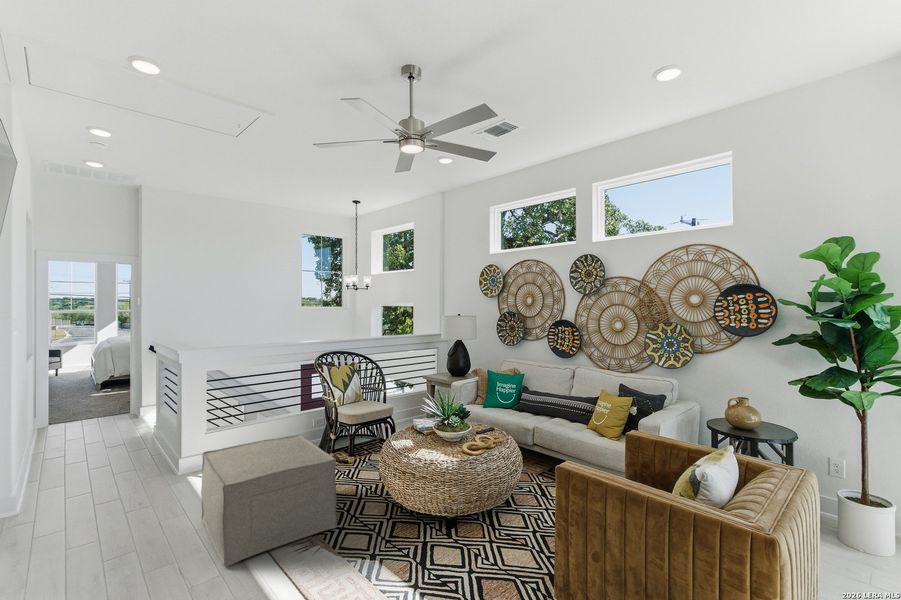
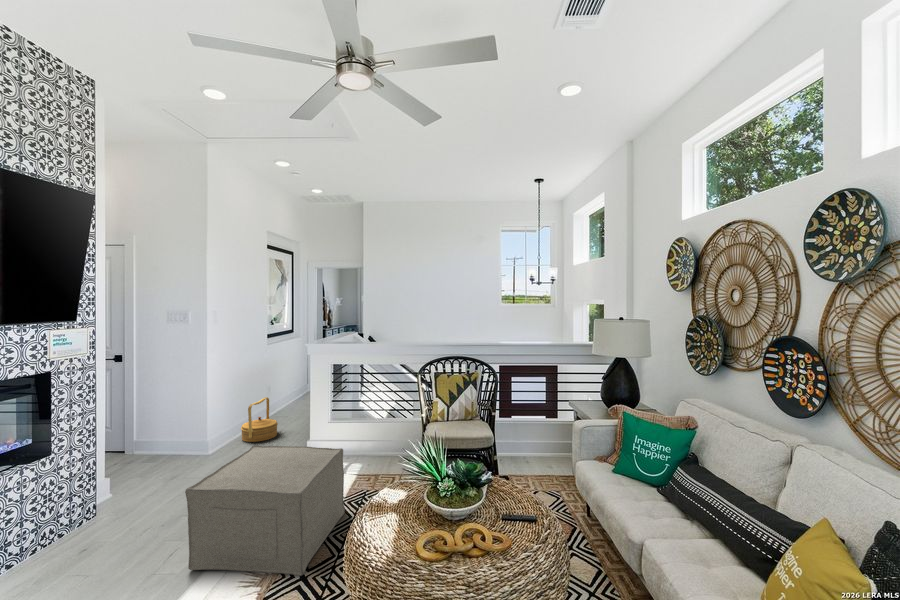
woven basket: none [30,428,90,489] -> present [241,397,278,442]

